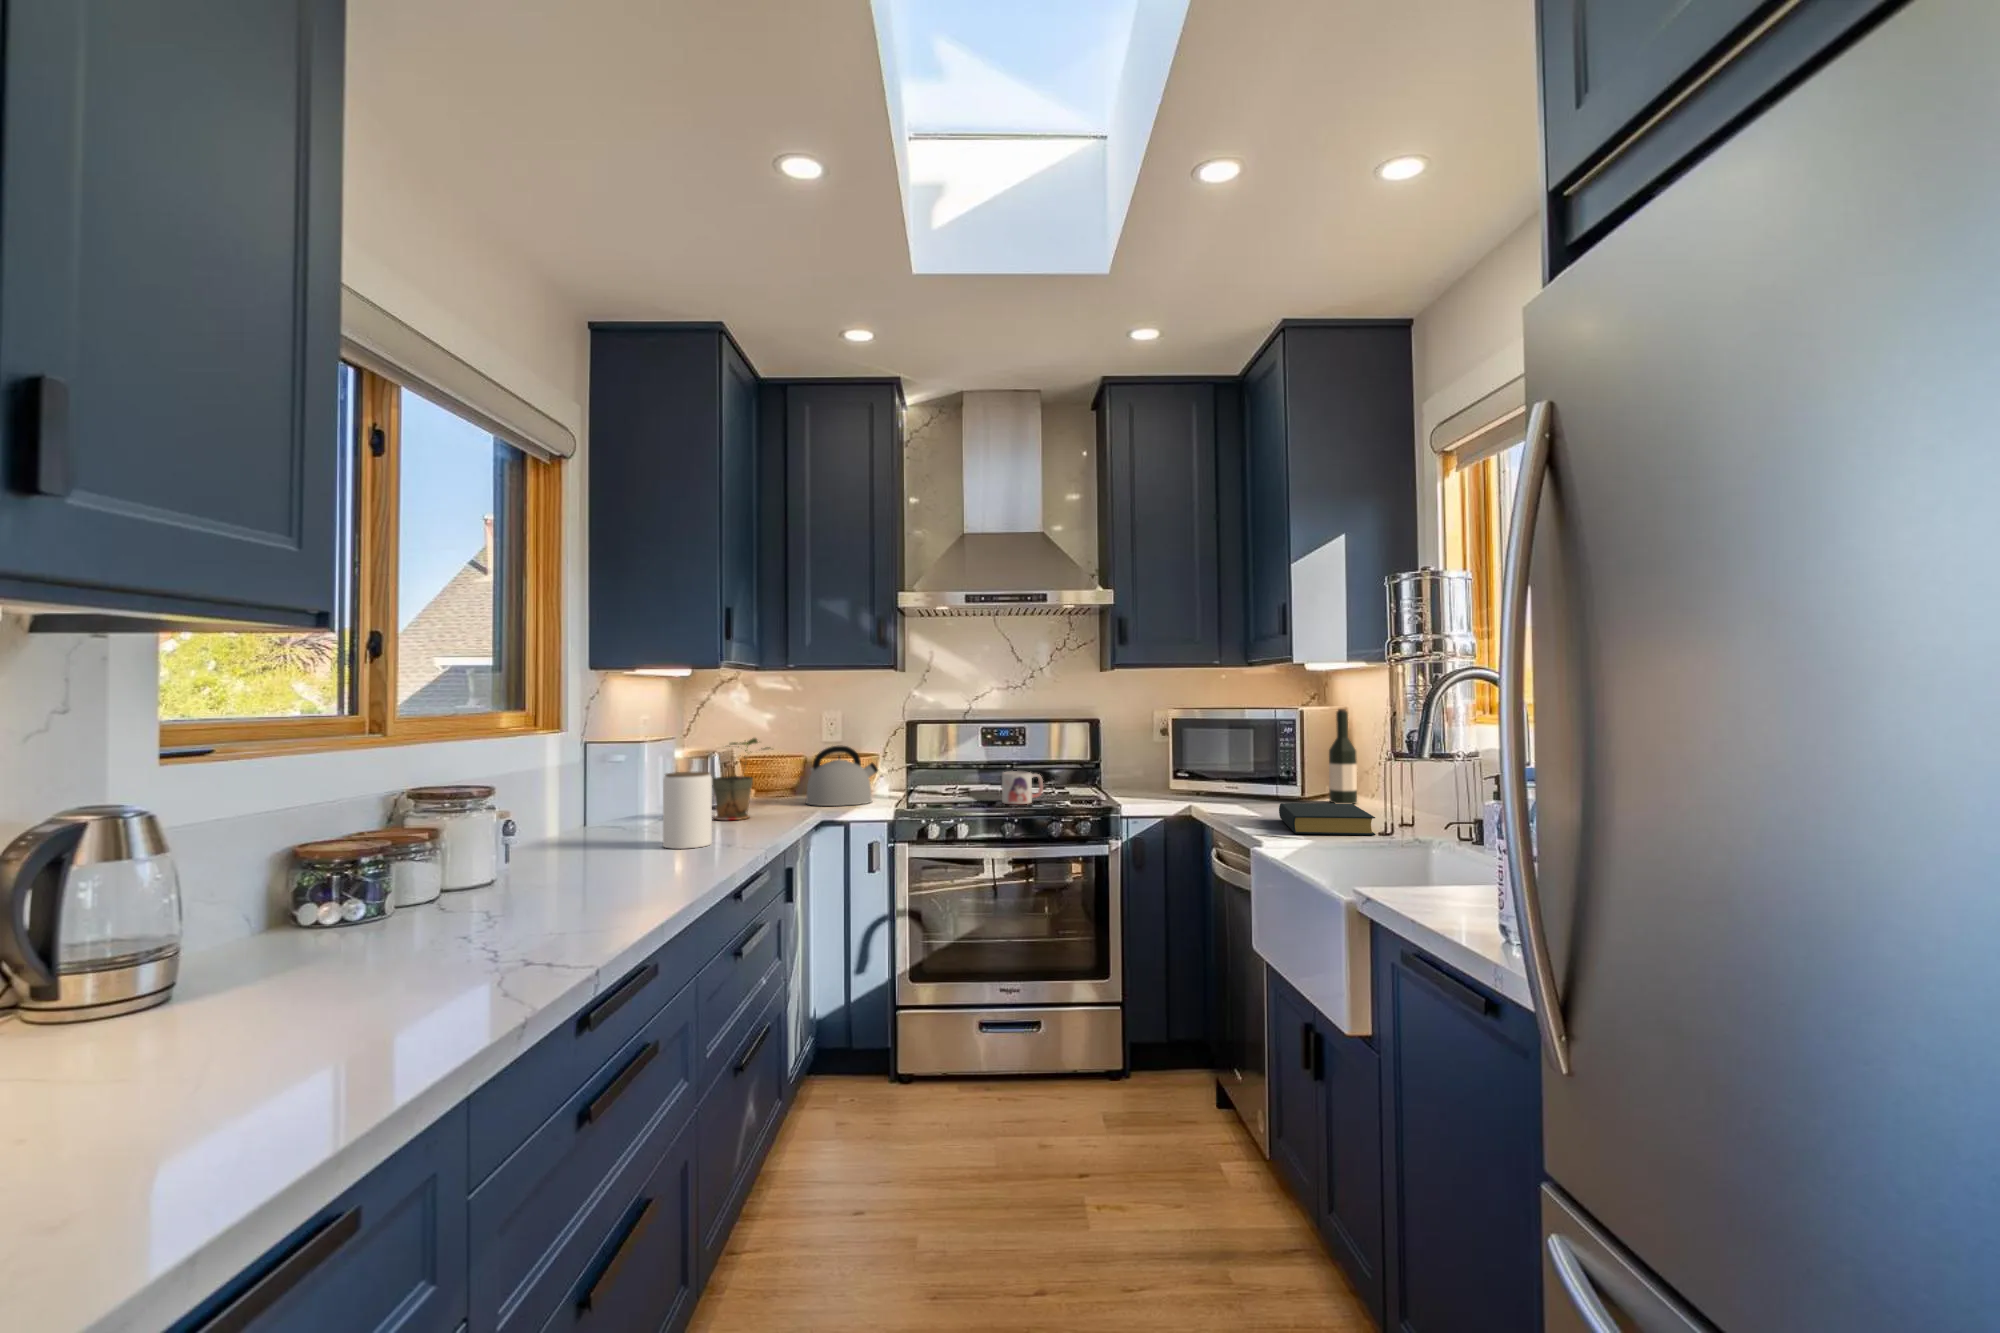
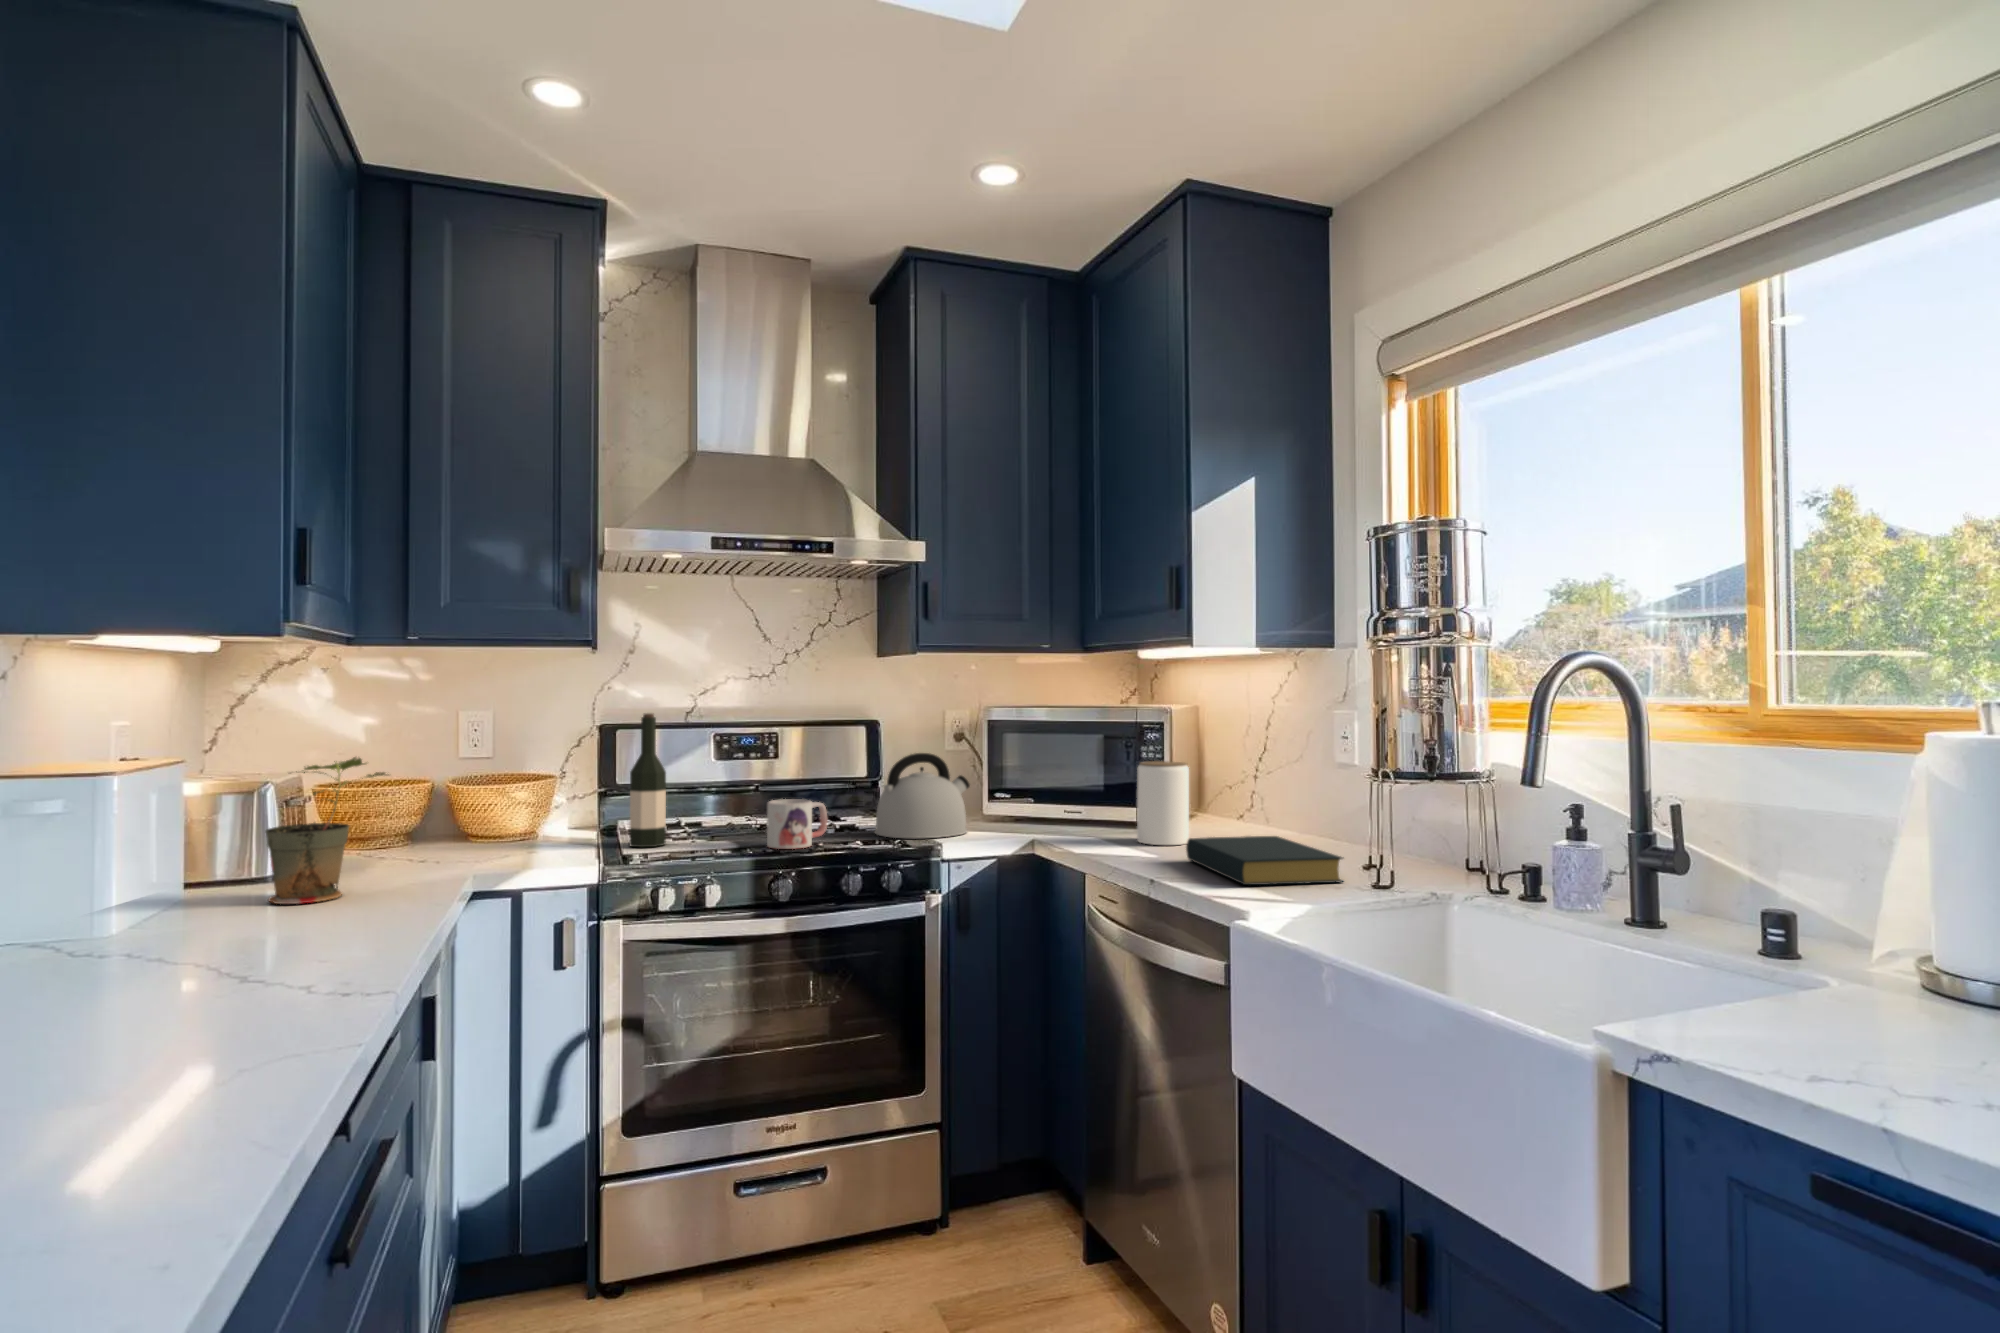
wine bottle: present [1329,709,1357,804] -> present [629,713,666,847]
kettle: present [806,745,878,806] -> present [875,753,970,838]
jar: present [663,772,712,849] -> present [1137,761,1189,845]

